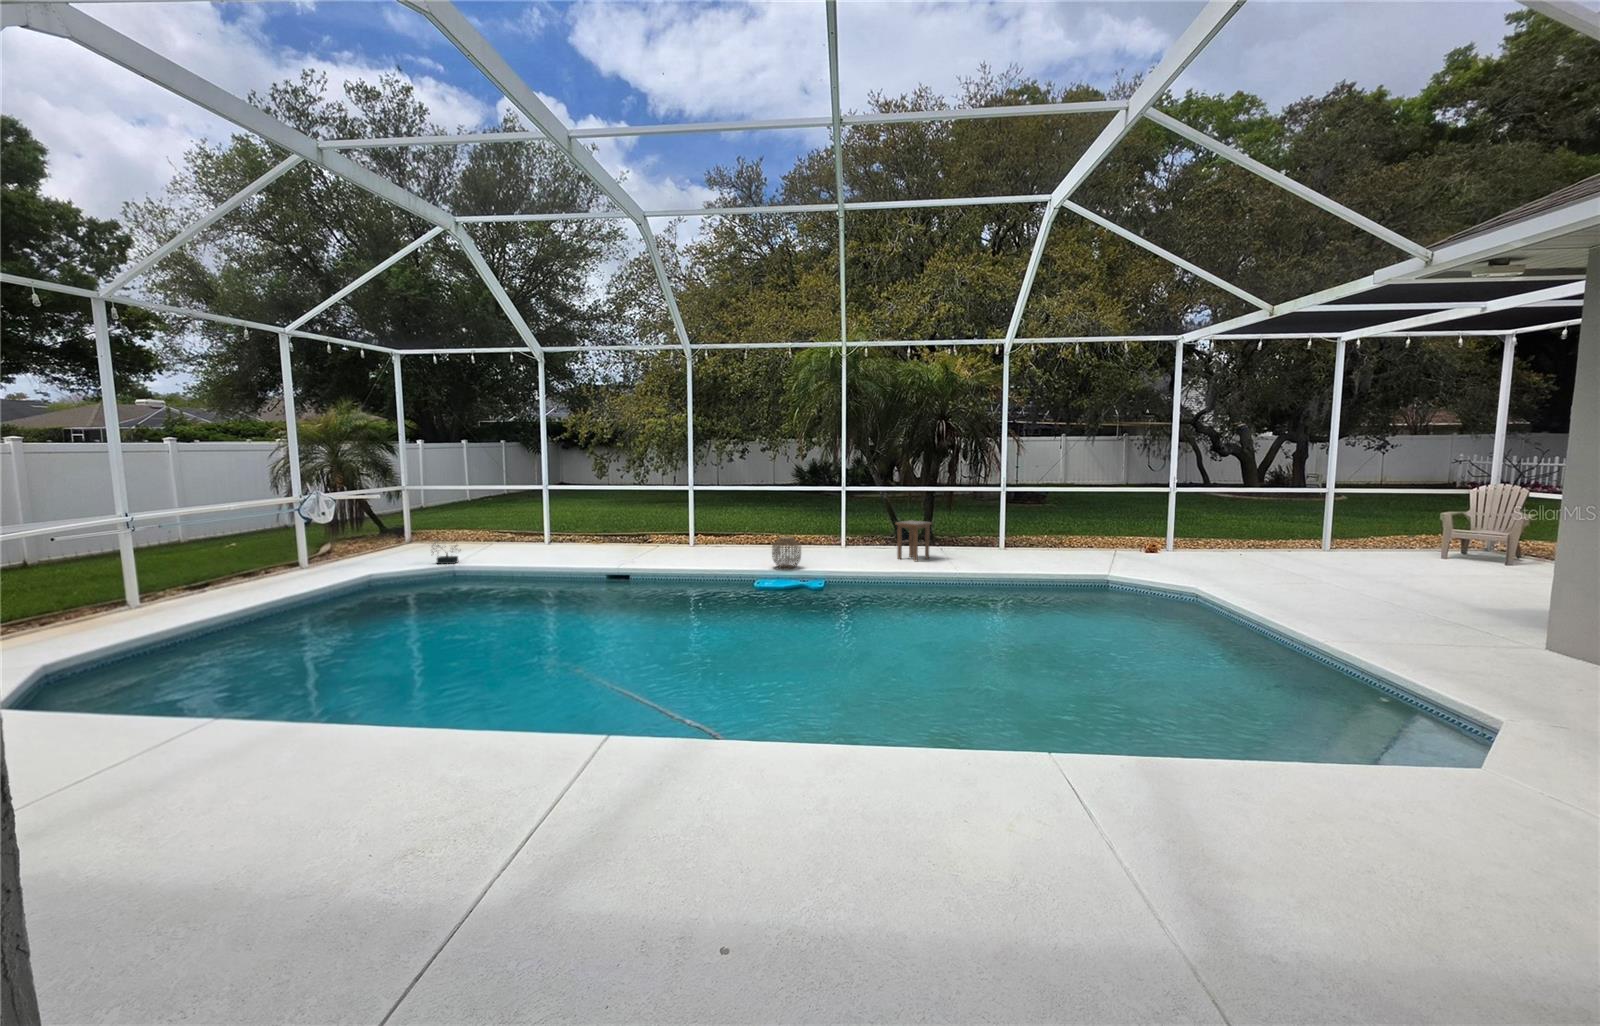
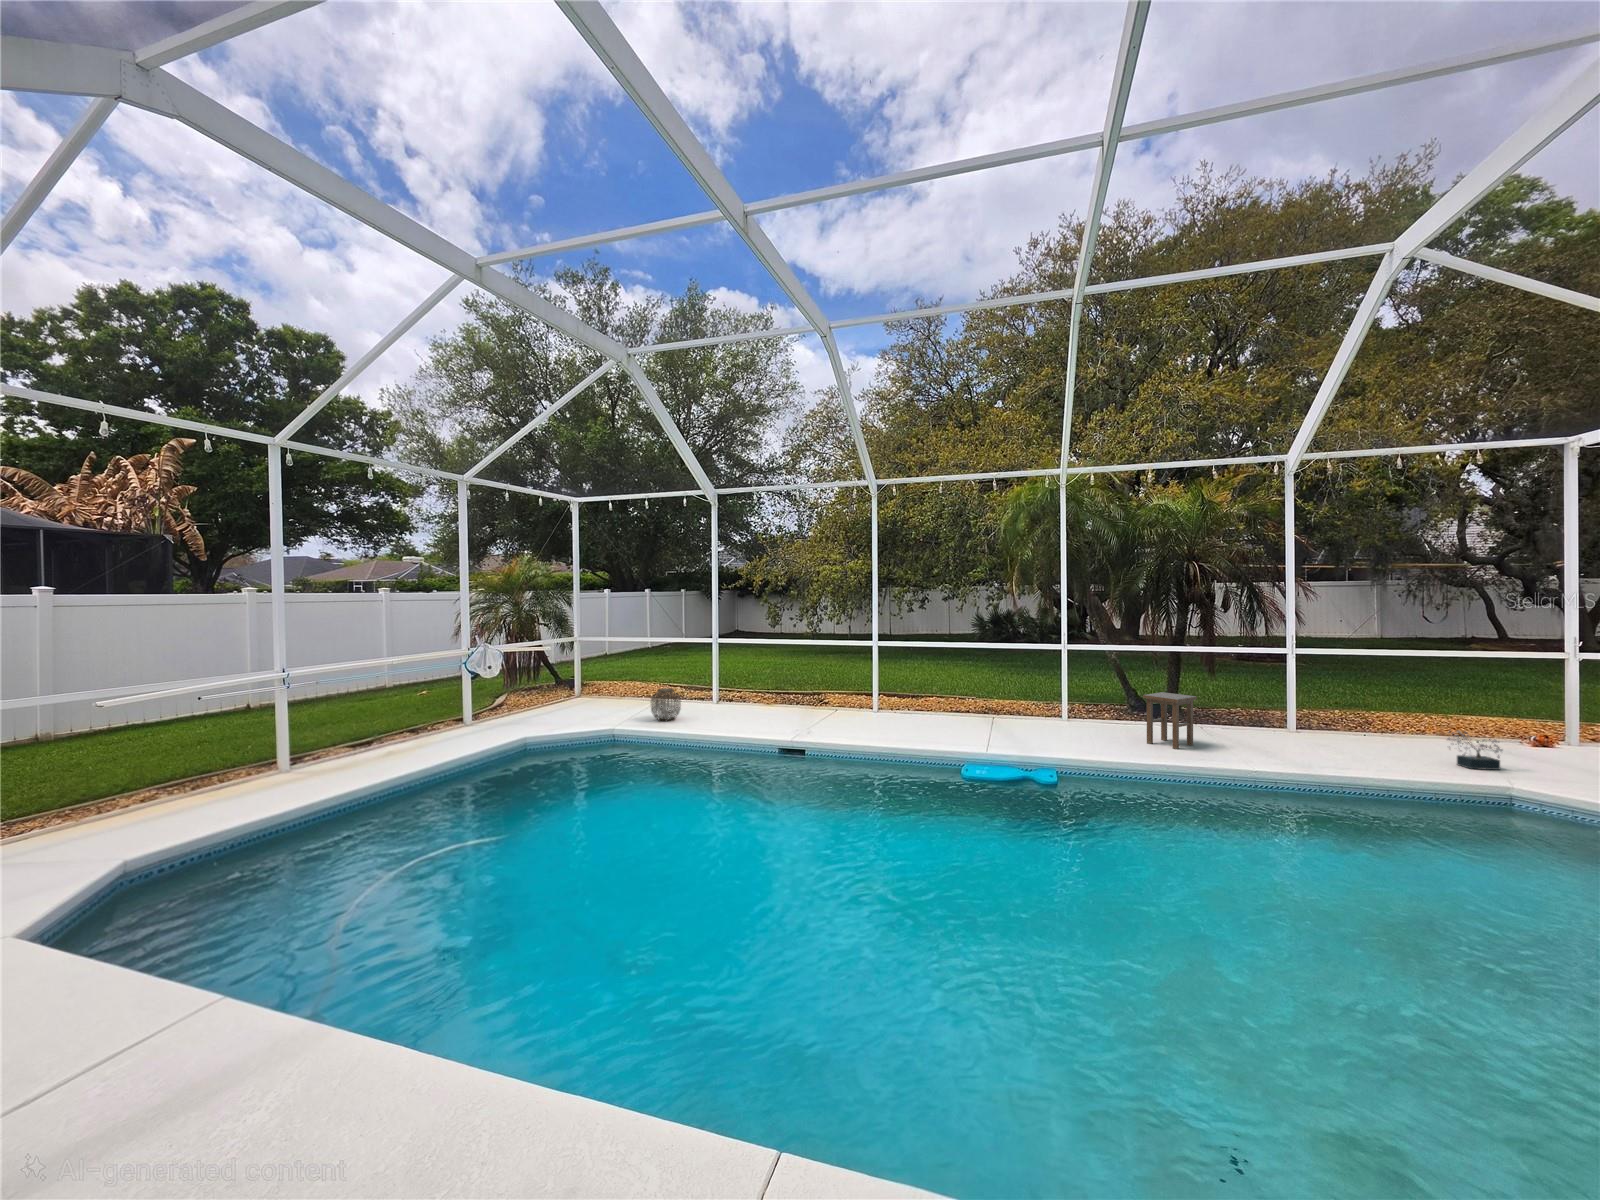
woven basket: present [772,536,801,569] -> present [651,688,681,721]
decorative plant: present [432,540,461,564] -> present [1447,731,1502,770]

